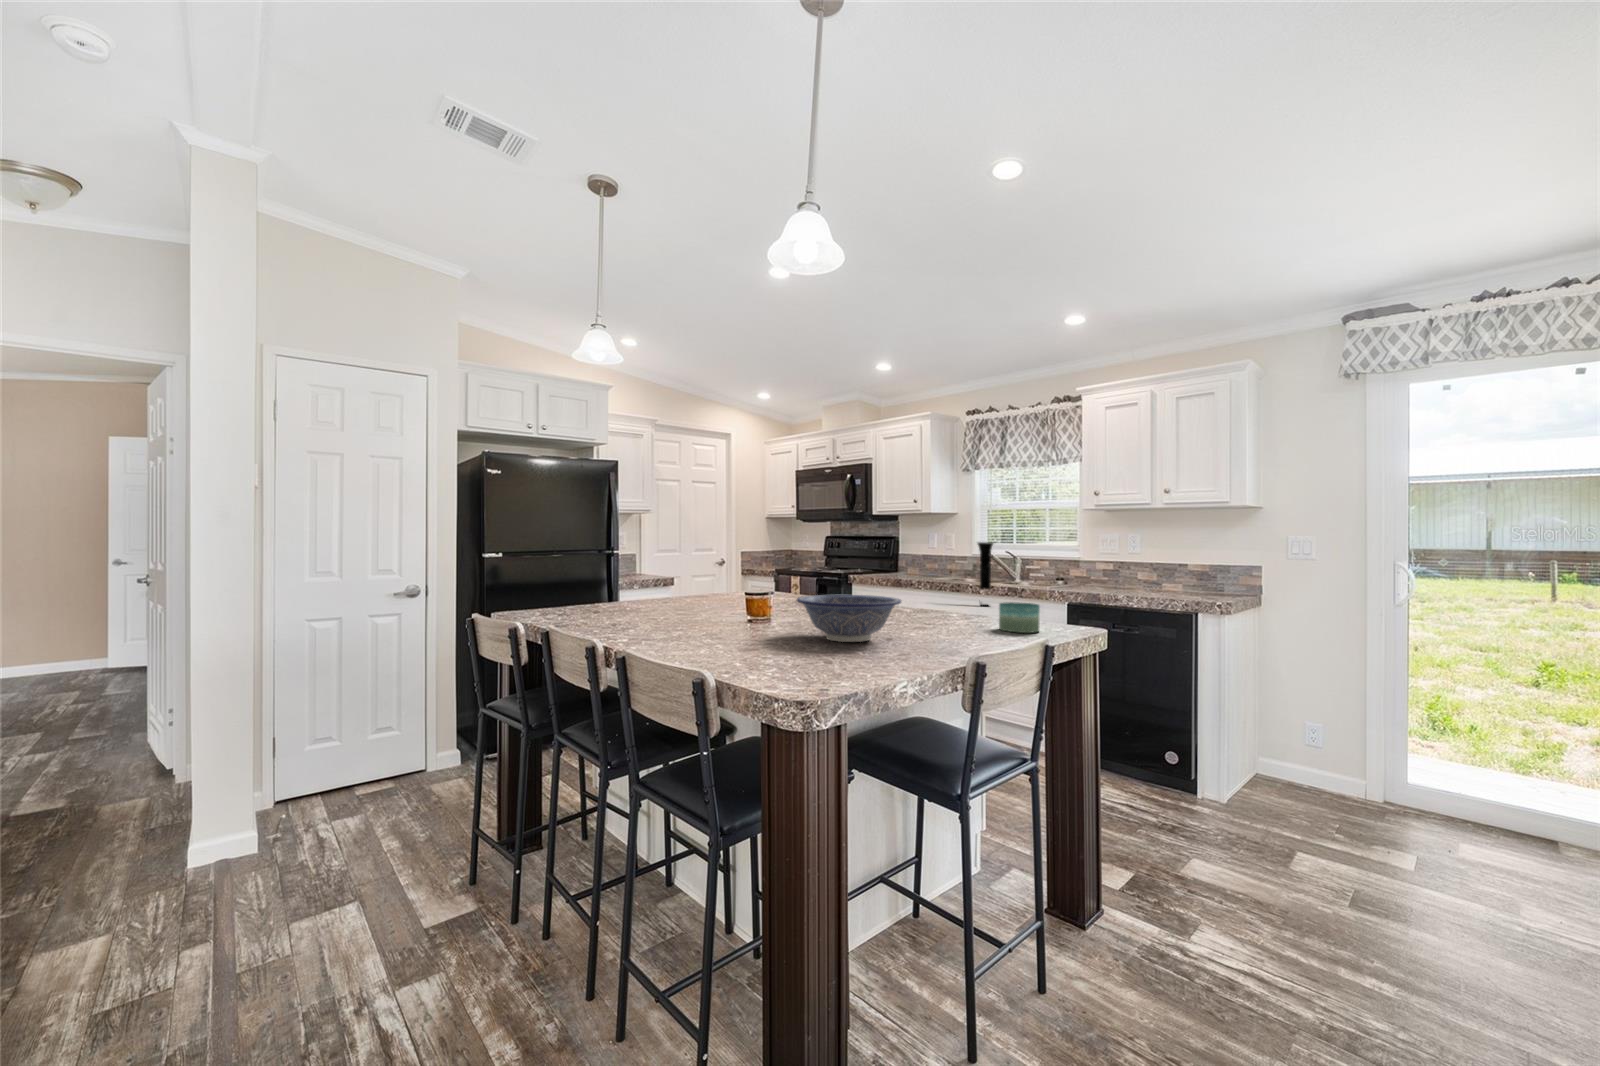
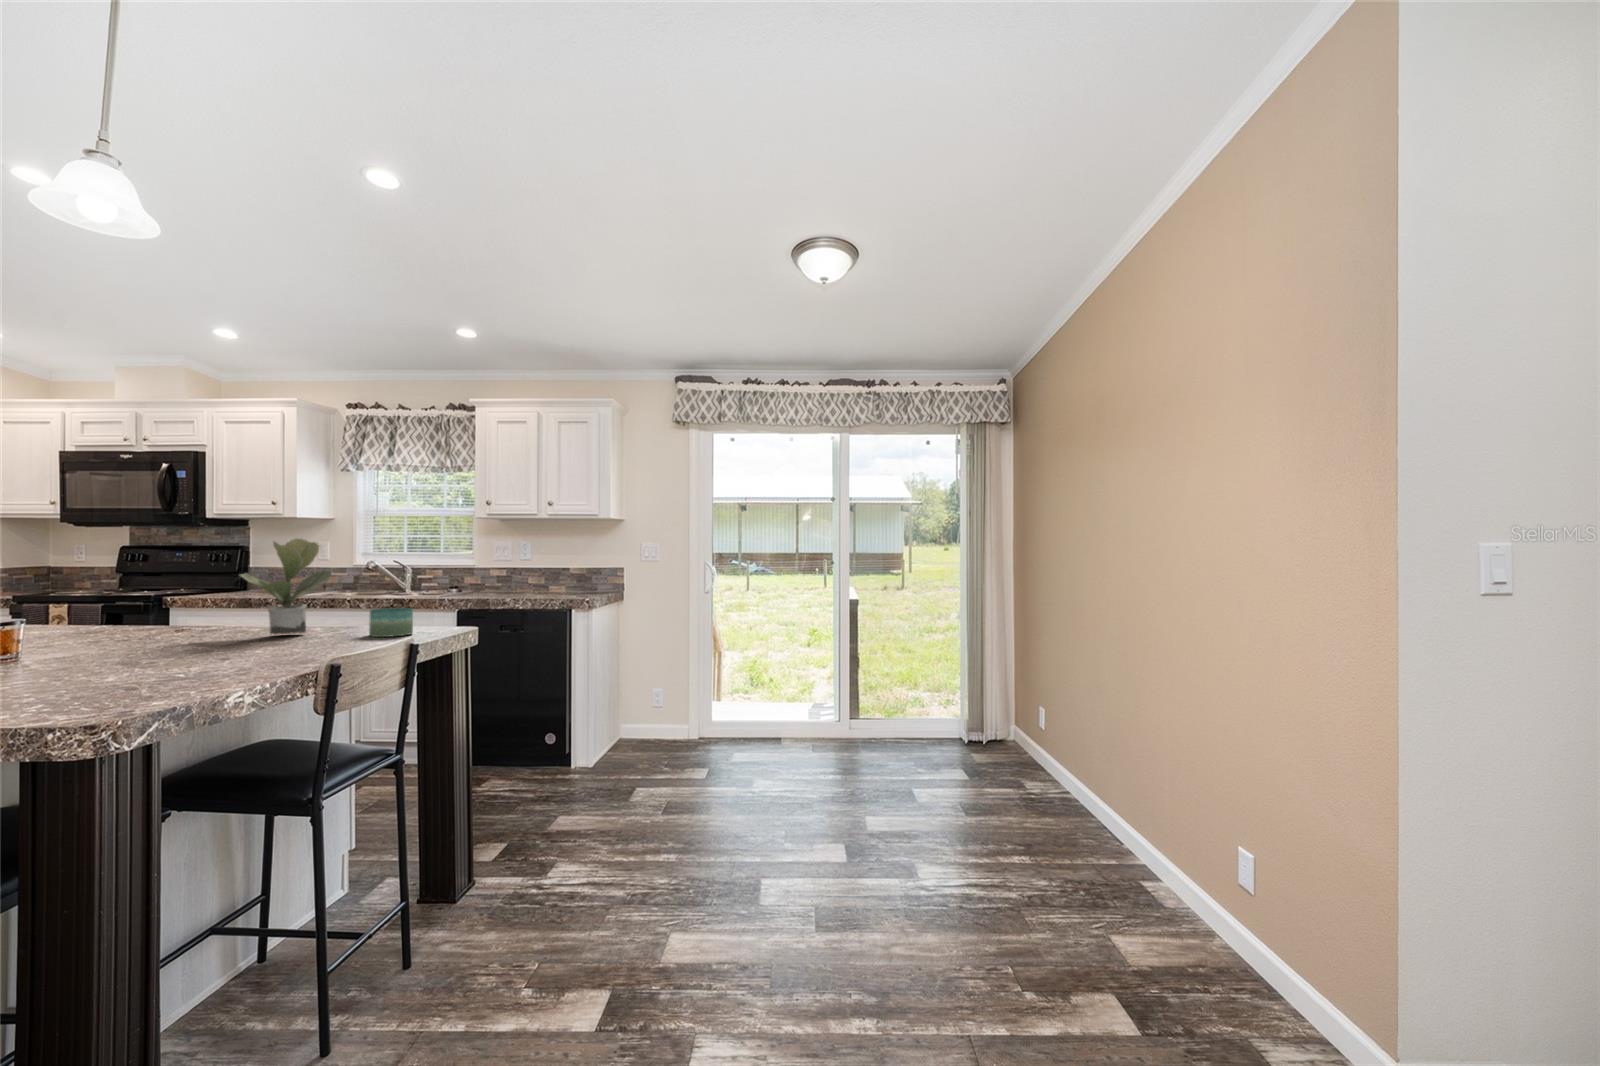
potted plant: none [896,532,966,621] -> present [240,538,331,635]
vase: present [978,542,993,606] -> none [356,551,378,620]
decorative bowl: present [797,595,901,642] -> none [76,610,243,666]

